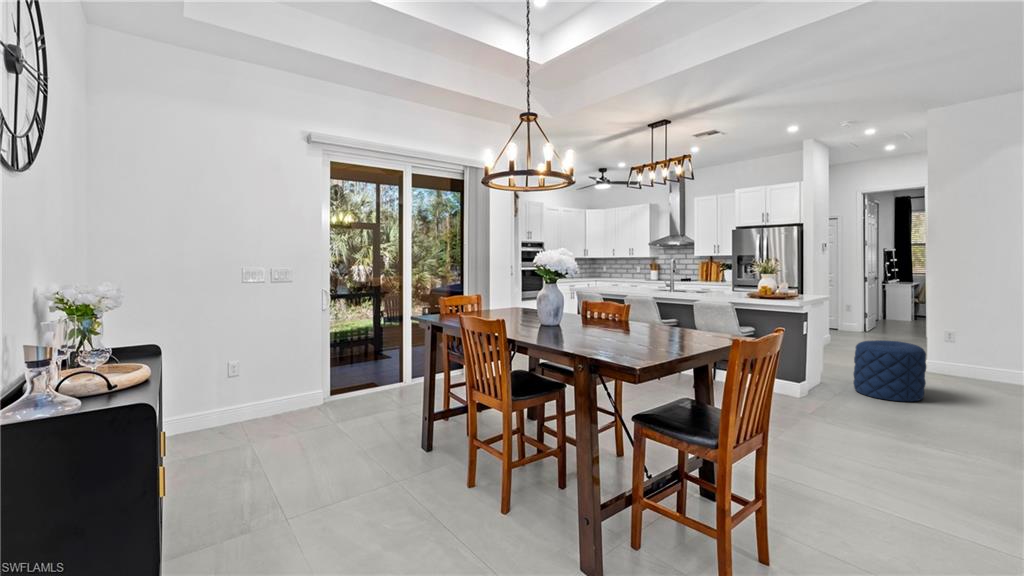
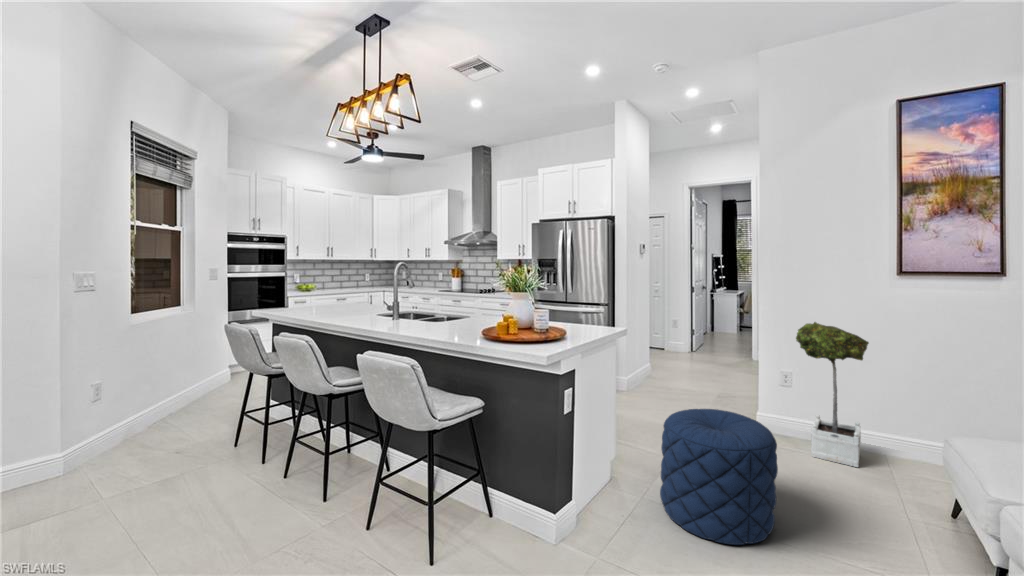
potted tree: none [949,295,1002,387] -> present [796,322,869,467]

